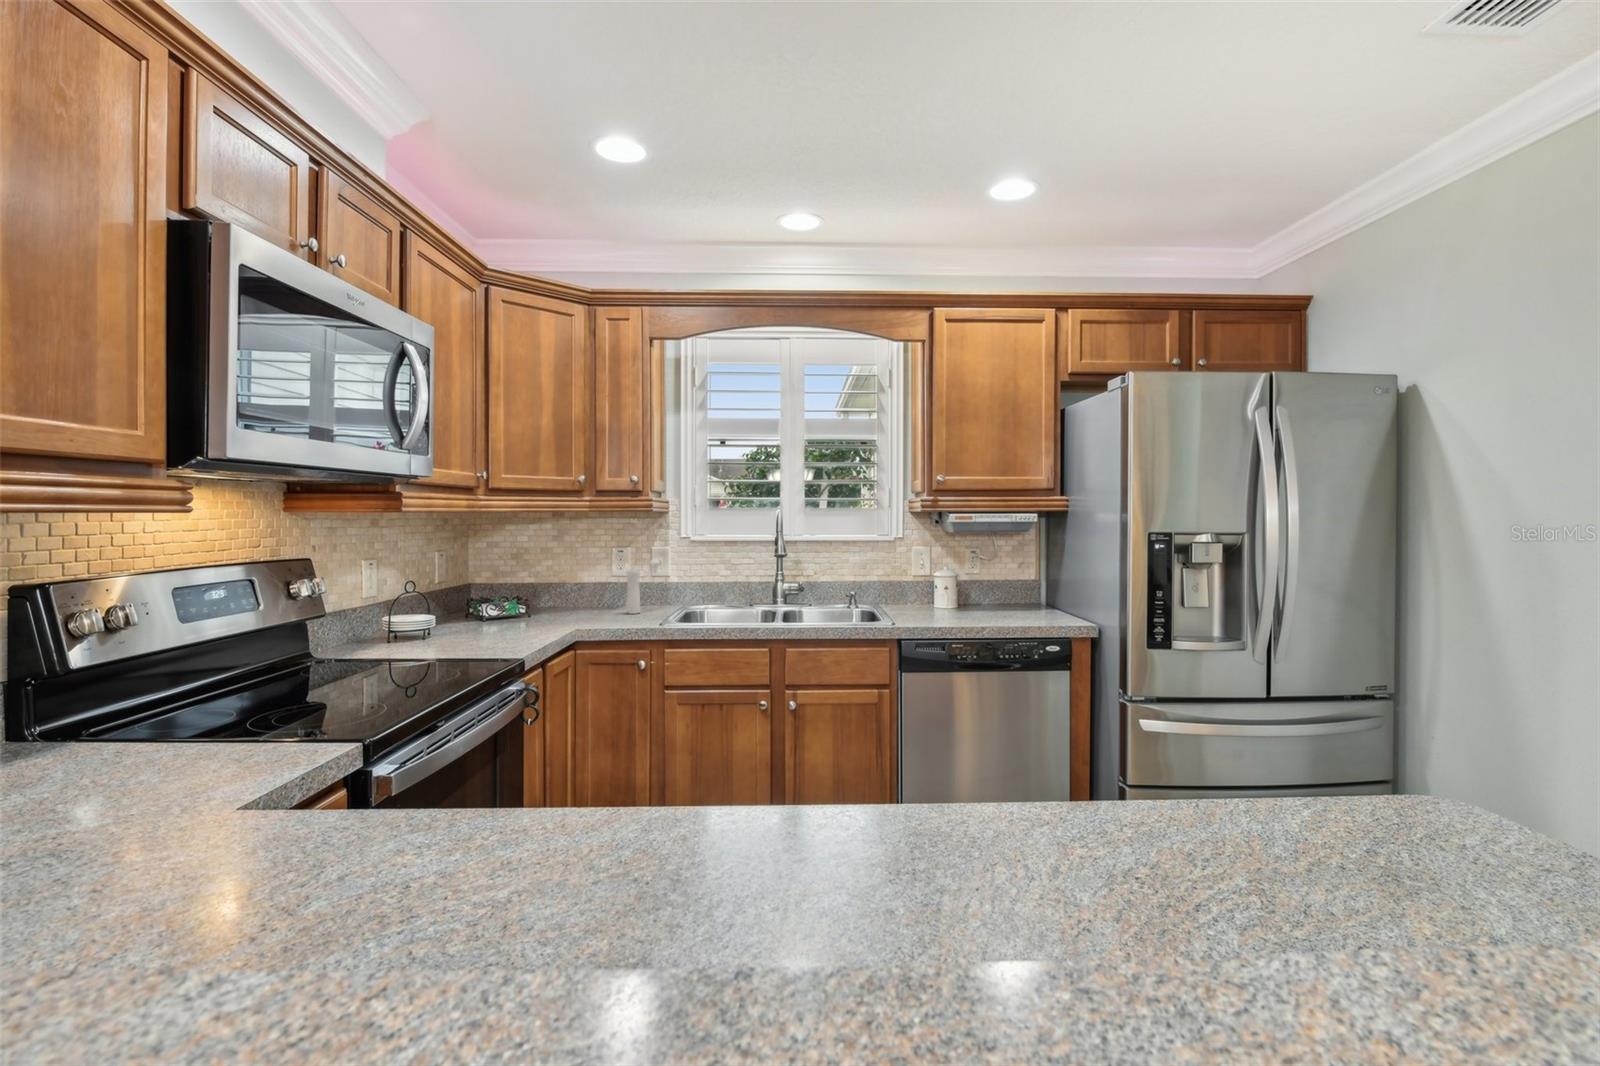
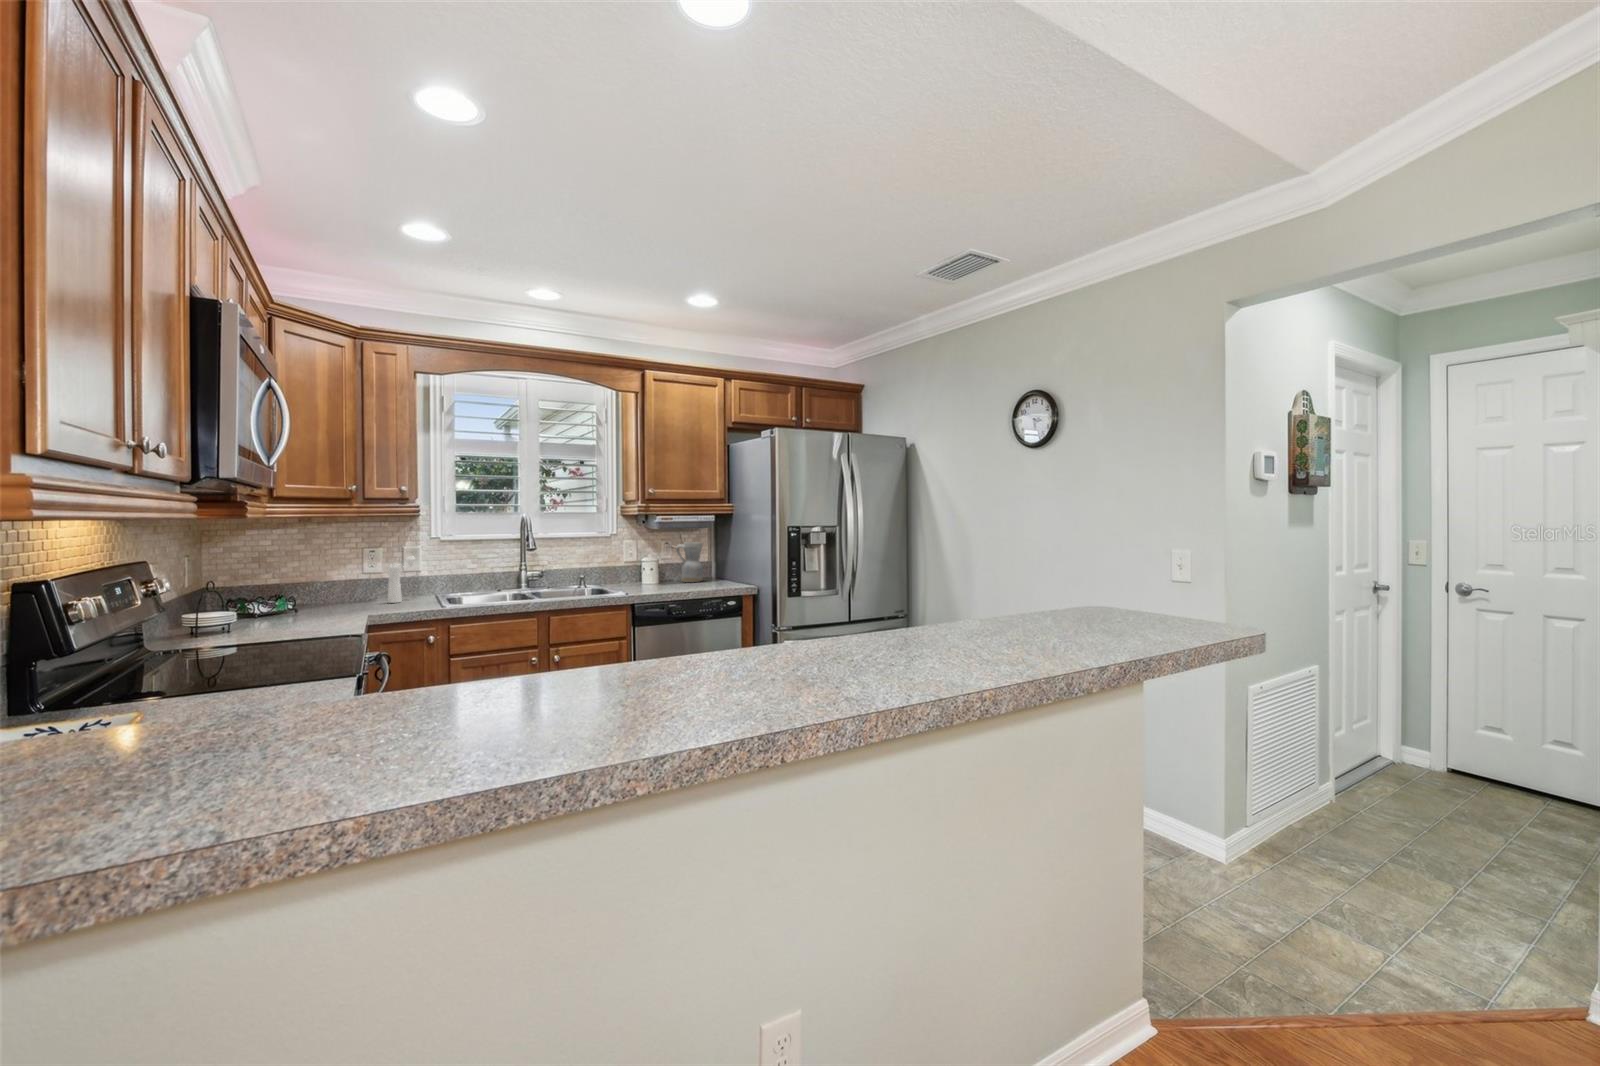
ceramic pitcher: none [986,550,1025,607] -> present [676,542,703,582]

